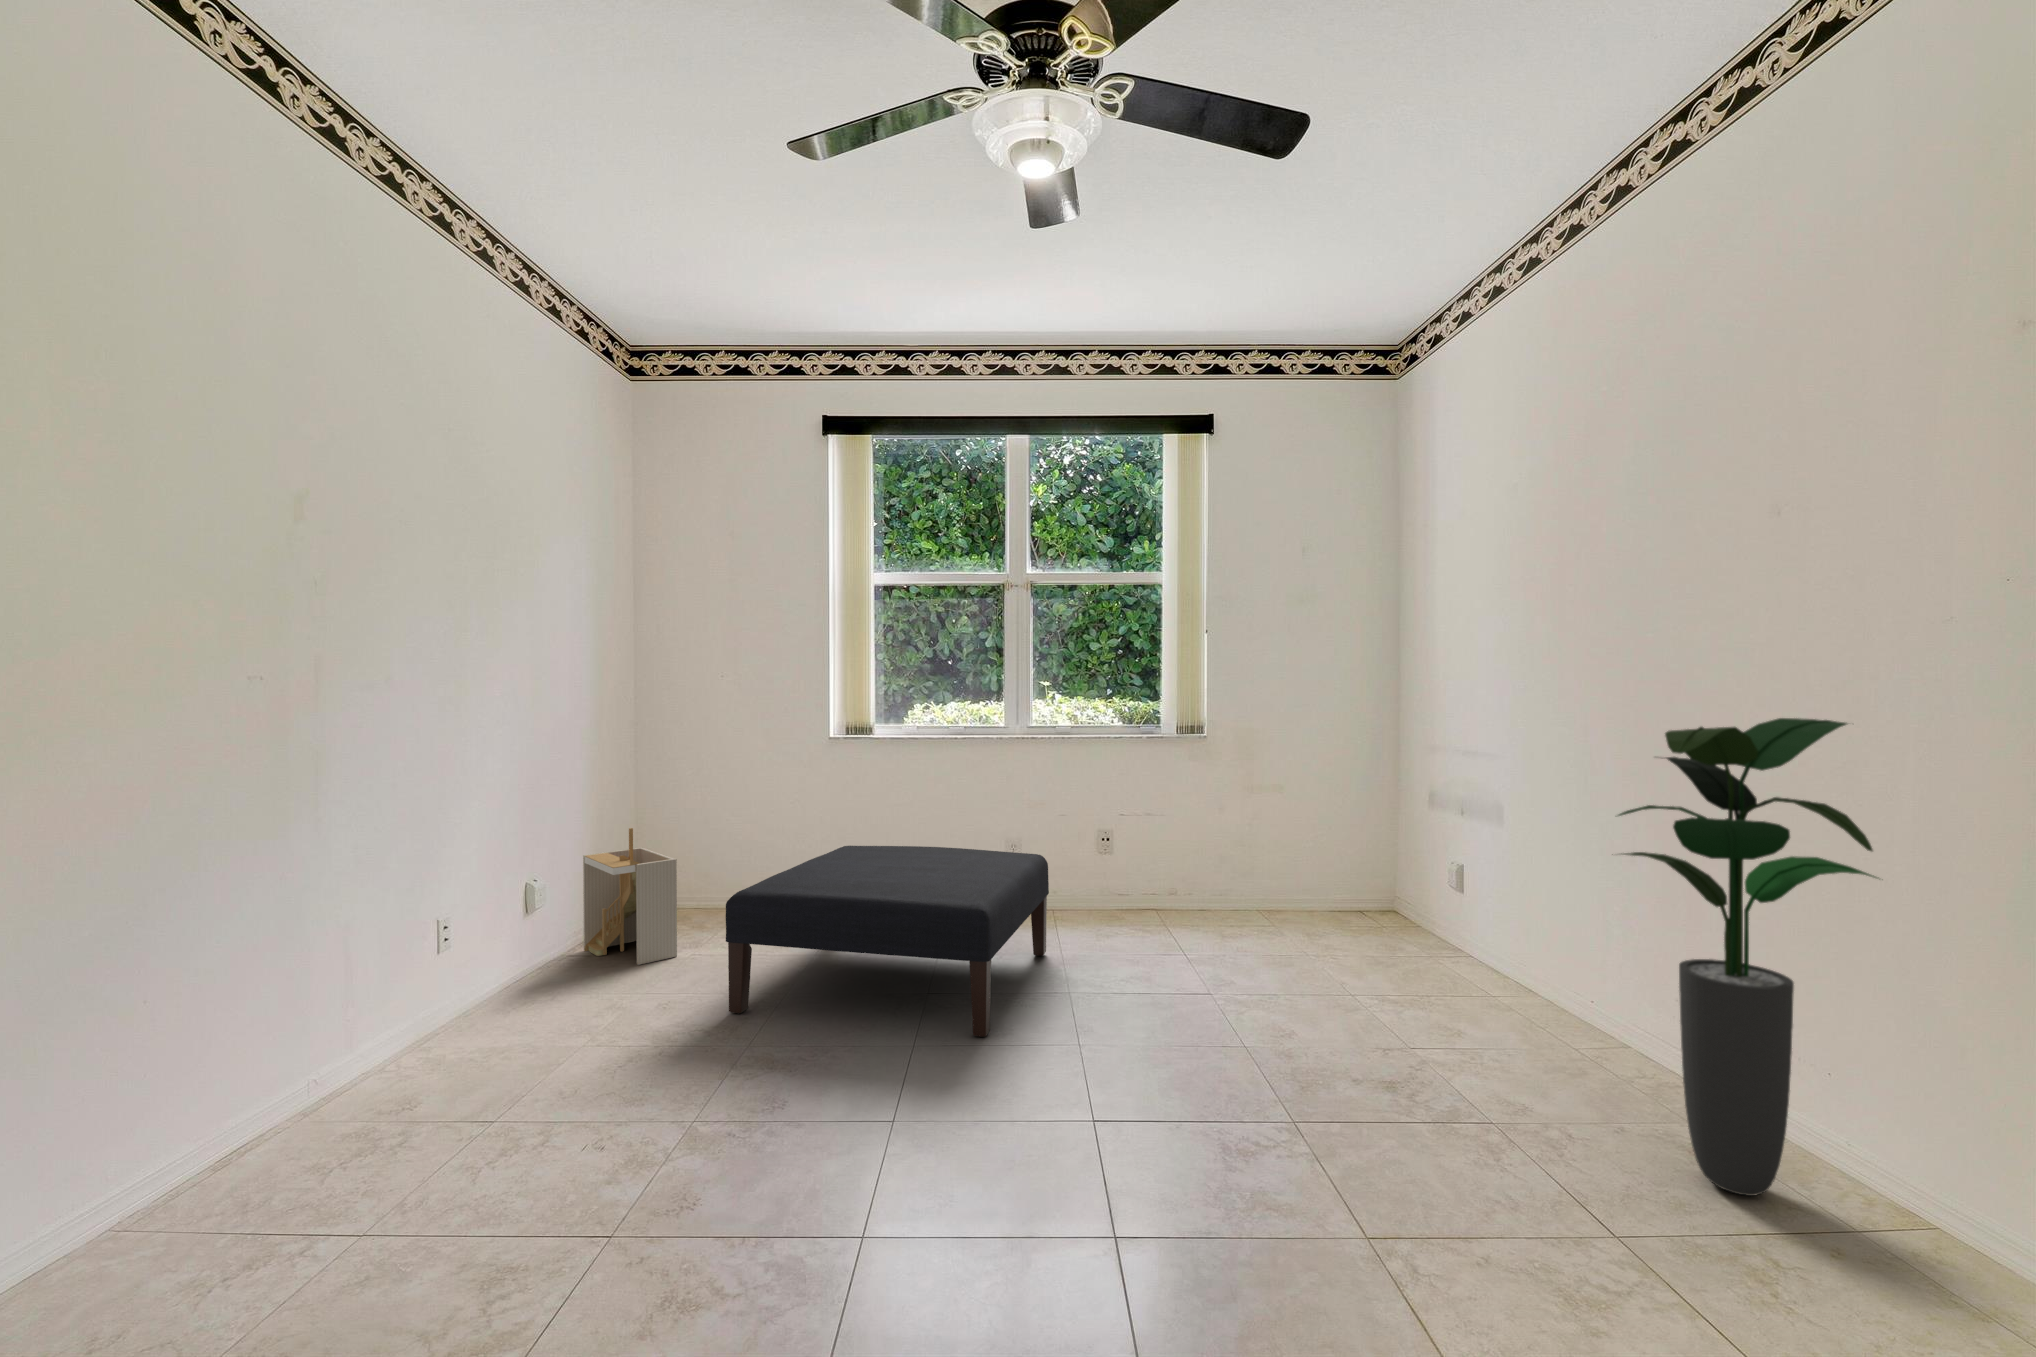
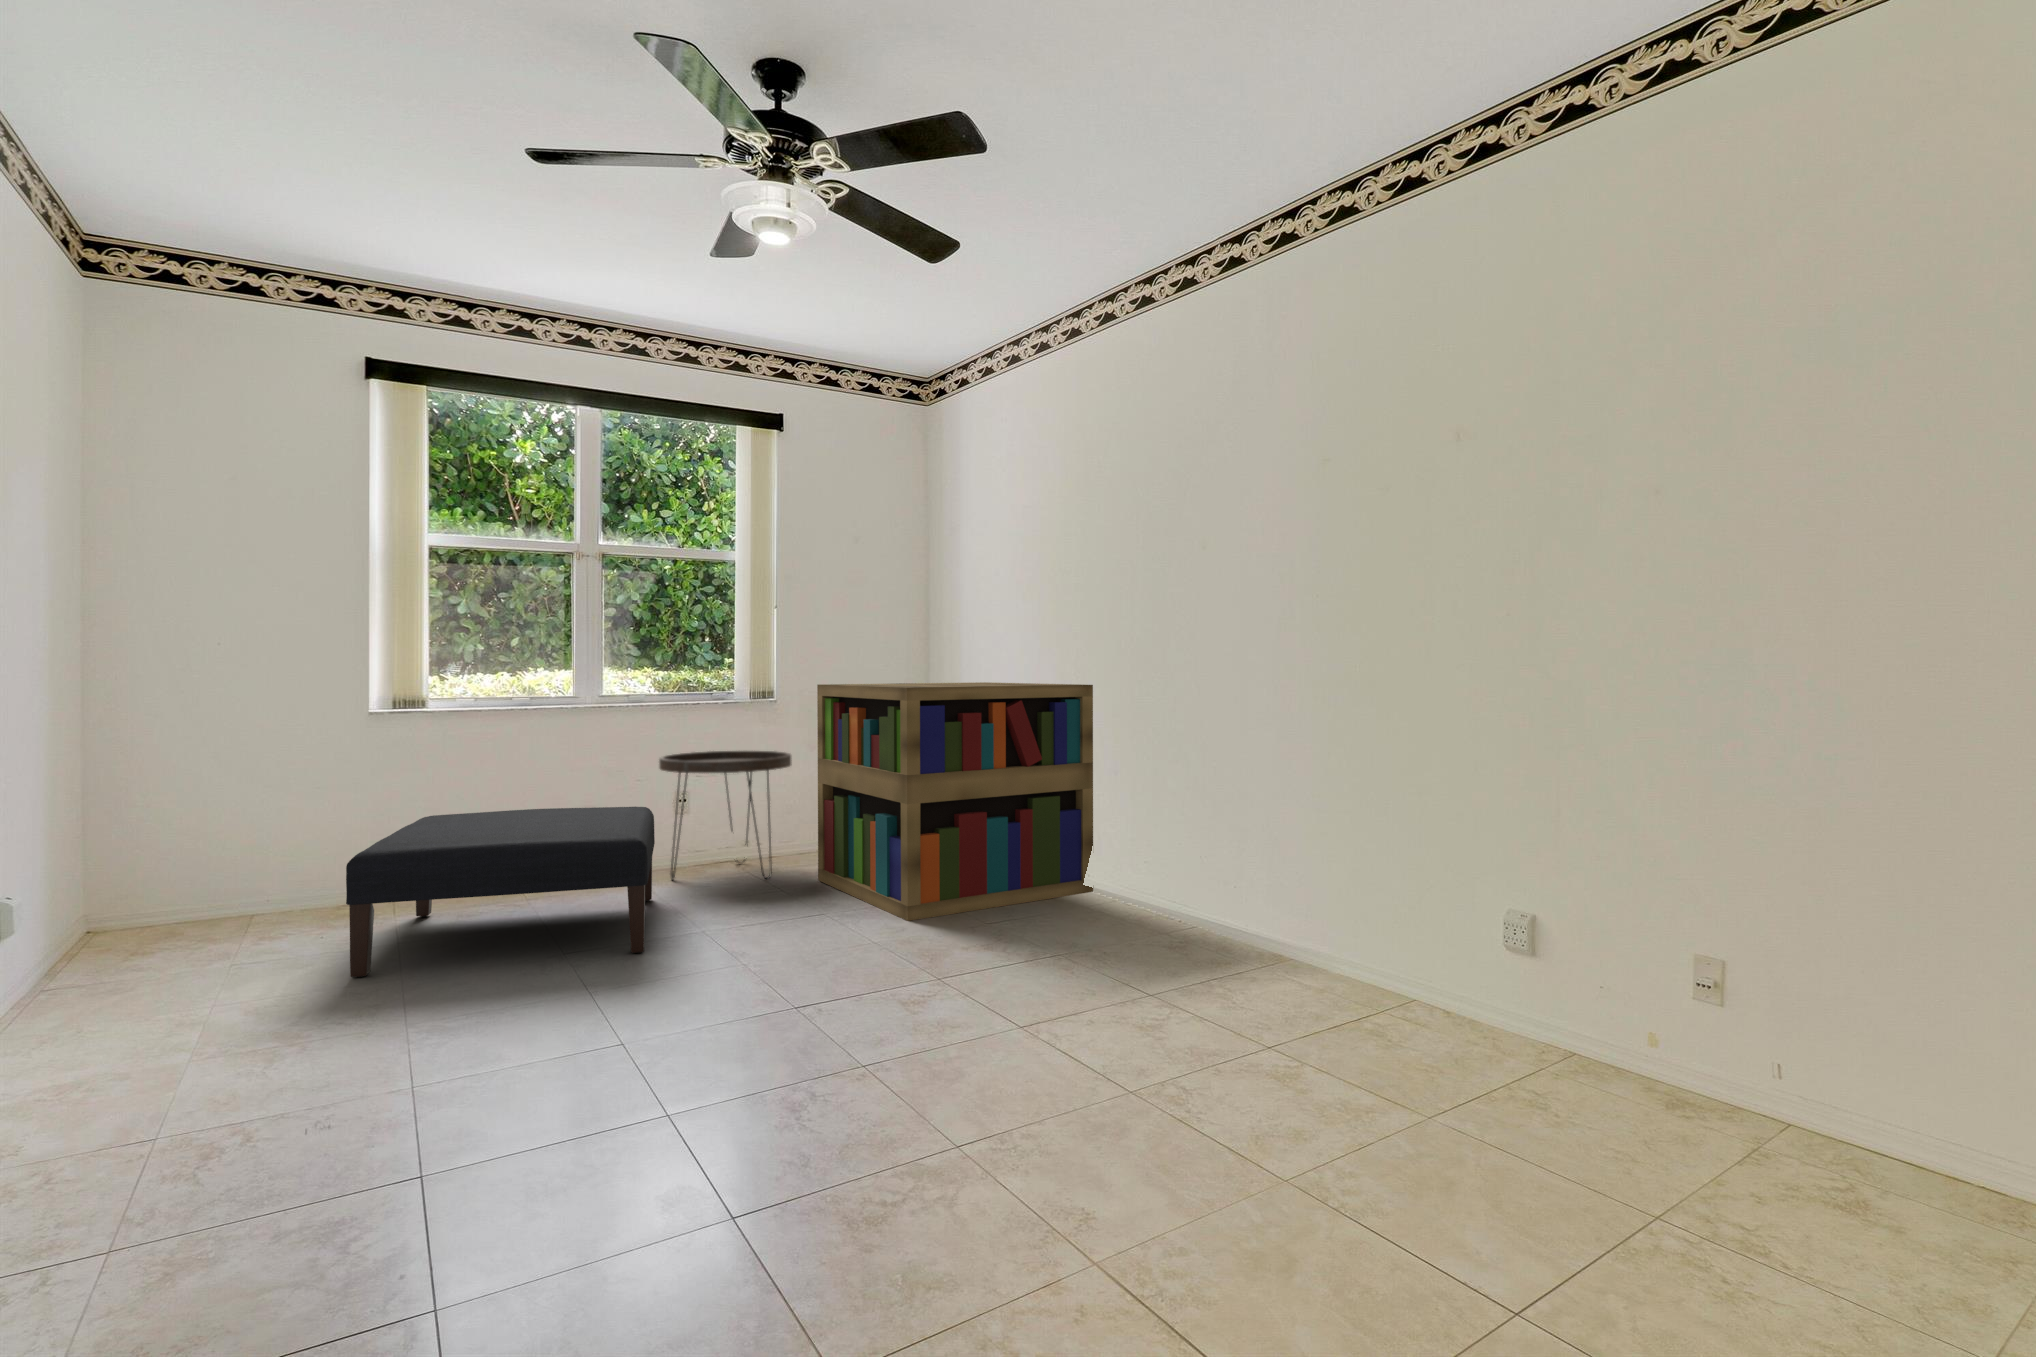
potted plant: present [1619,718,1877,1196] -> none [1101,660,1229,938]
bookshelf: none [1233,723,1617,1050] -> present [817,682,1093,921]
side table: none [1071,789,1212,944] -> present [659,751,792,879]
storage bin: present [583,828,677,965] -> none [66,811,218,967]

